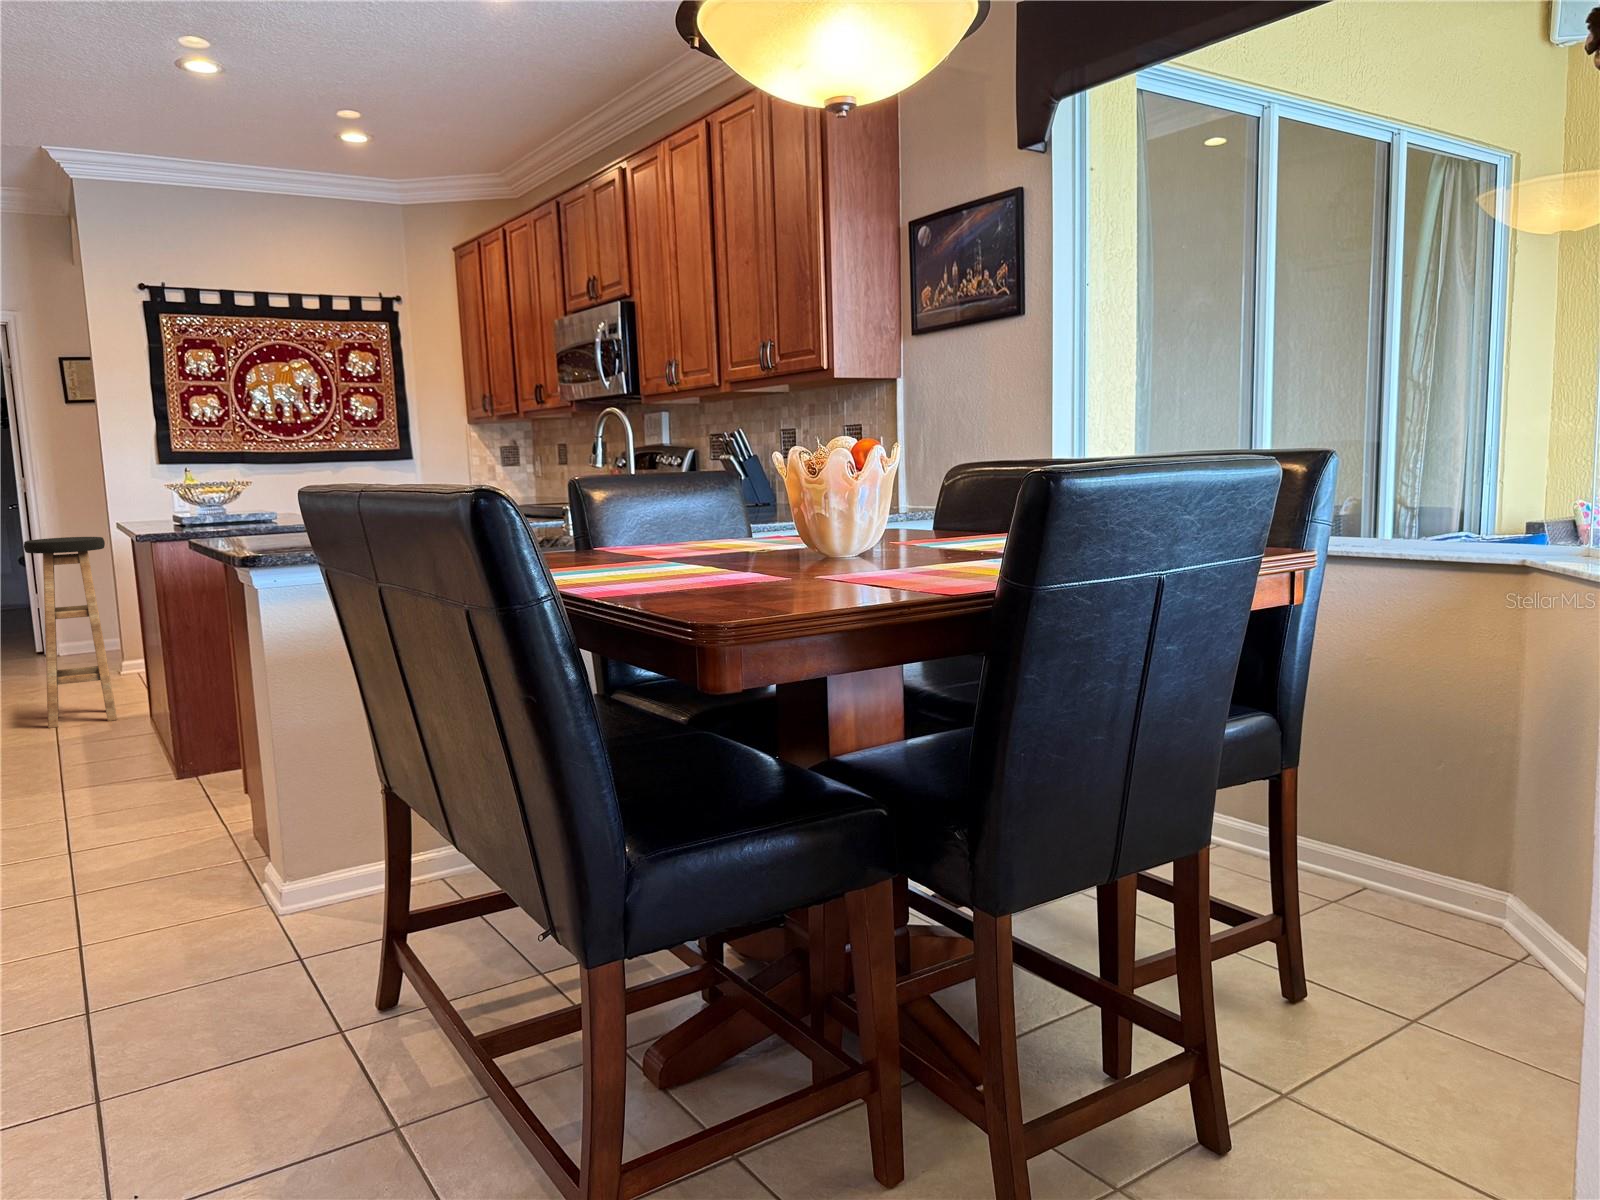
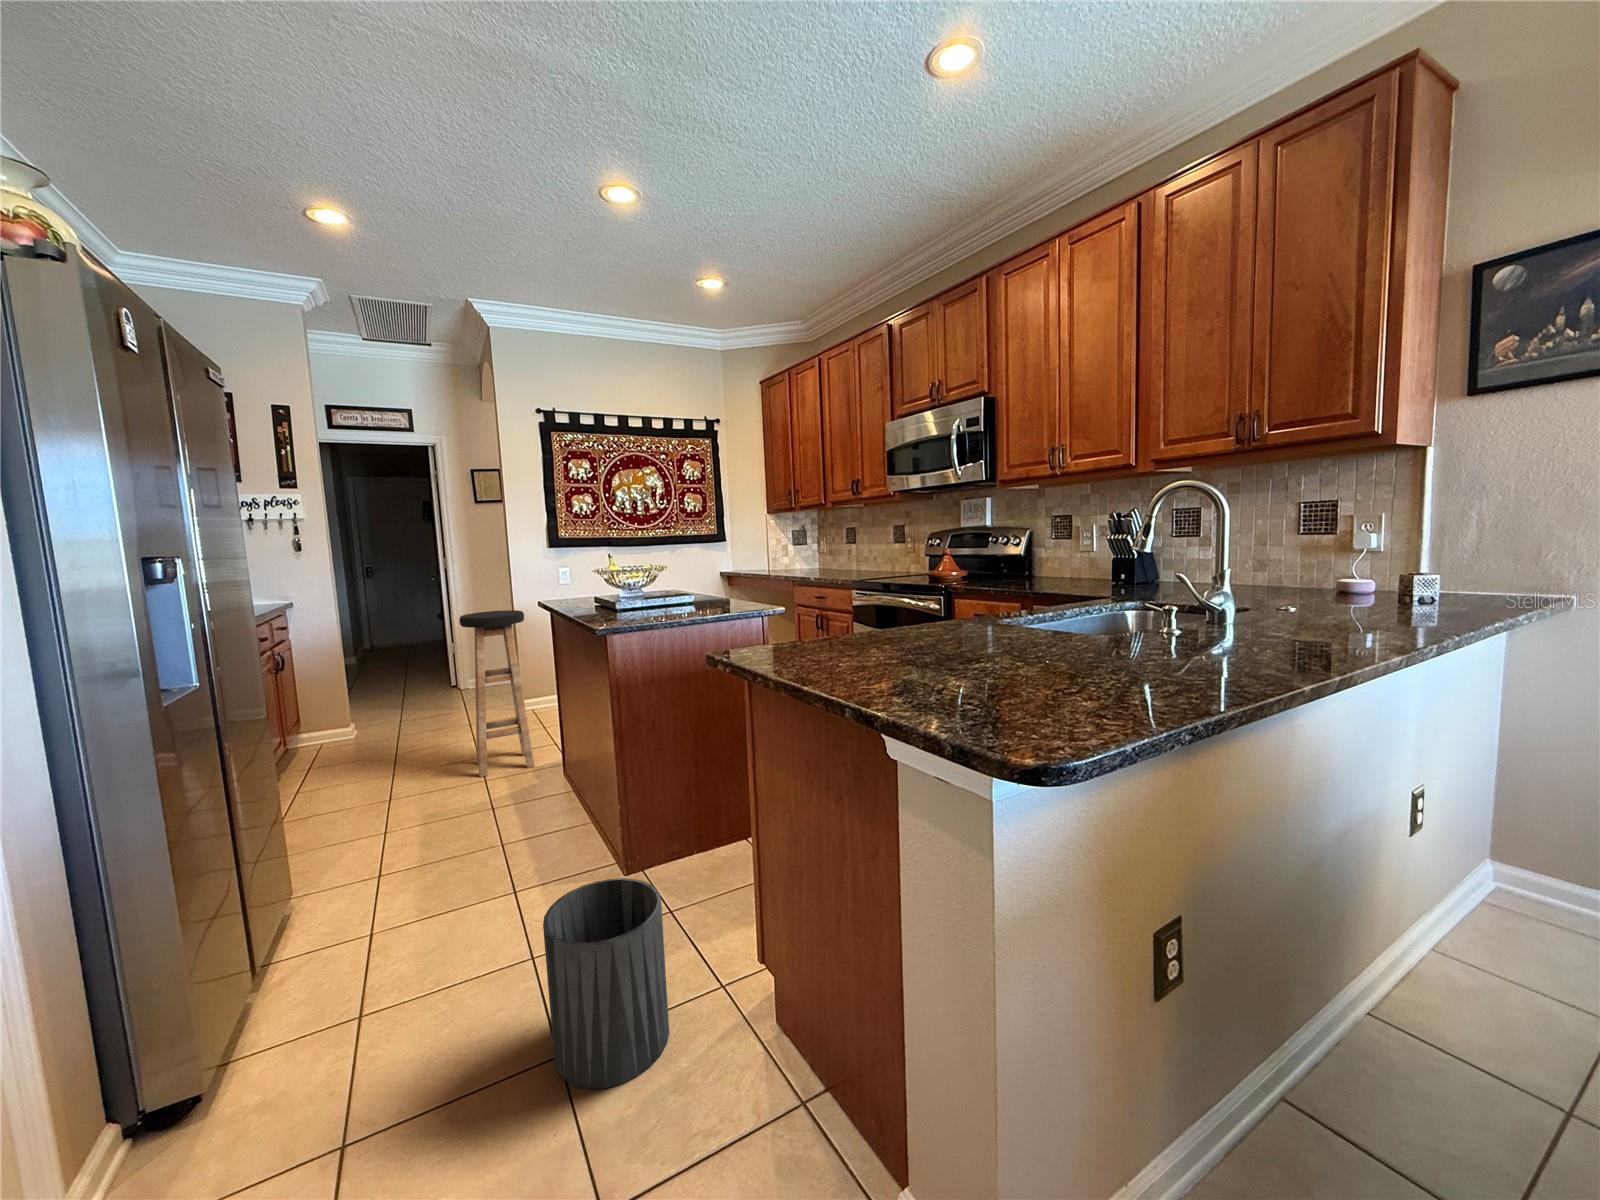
trash can: none [41,734,155,872] -> present [543,878,669,1089]

